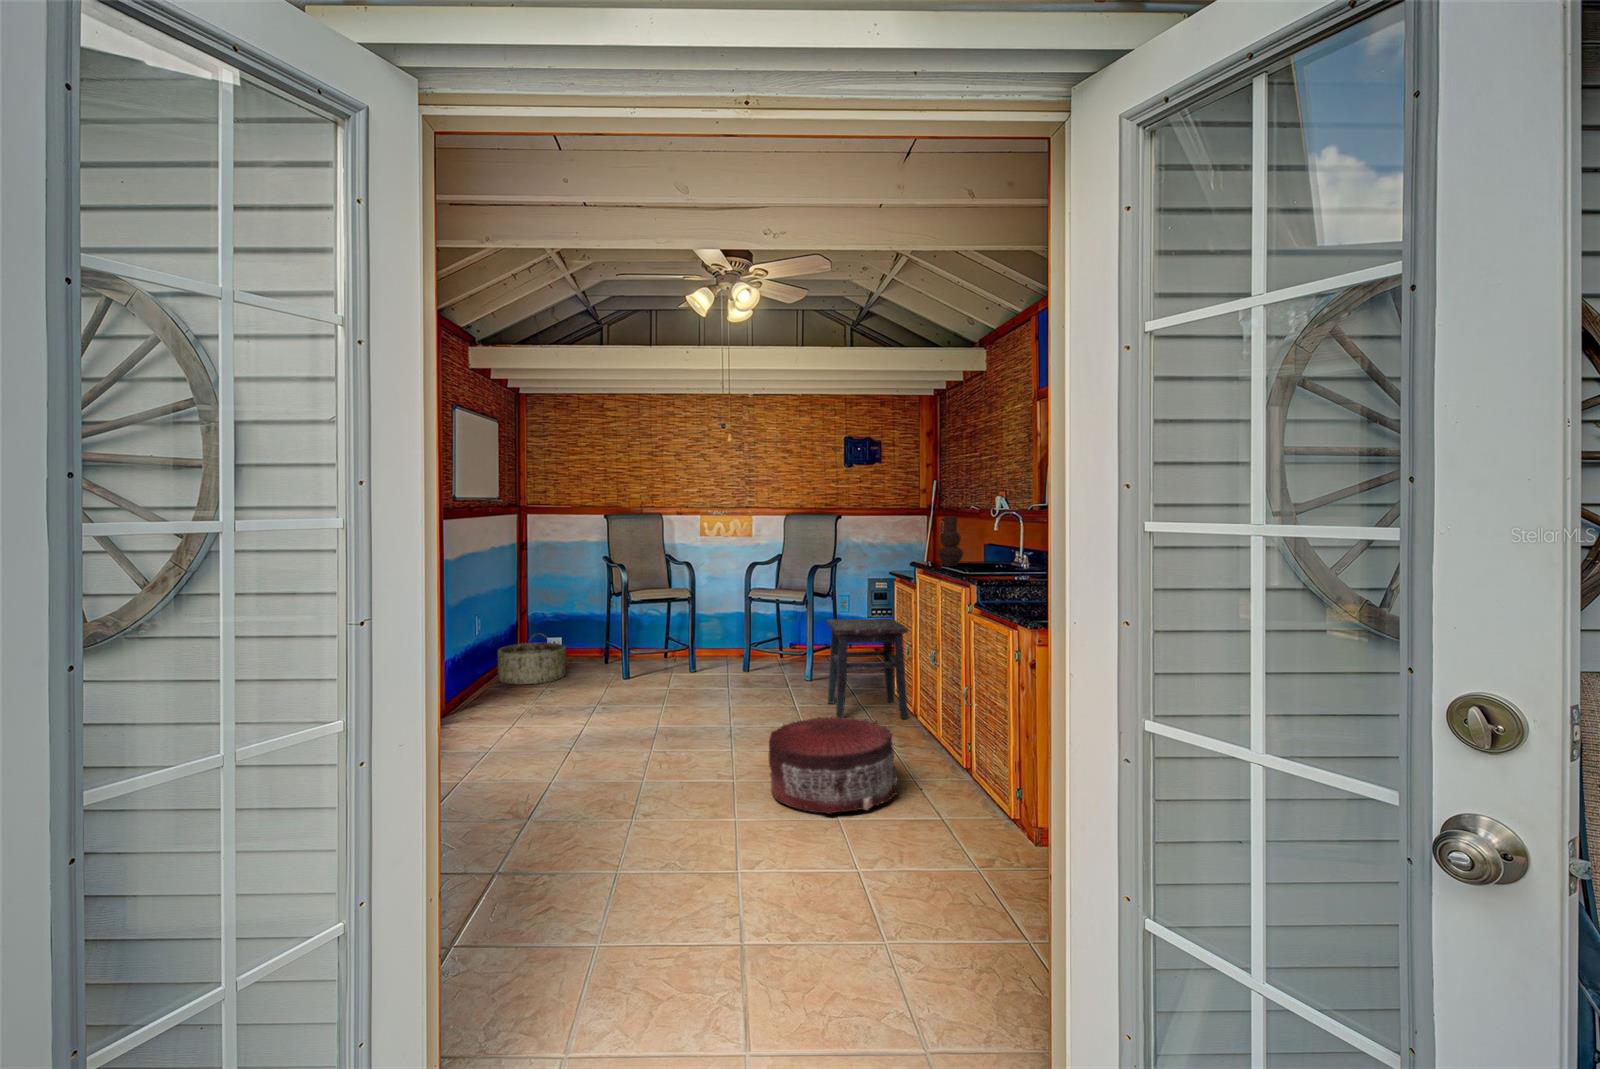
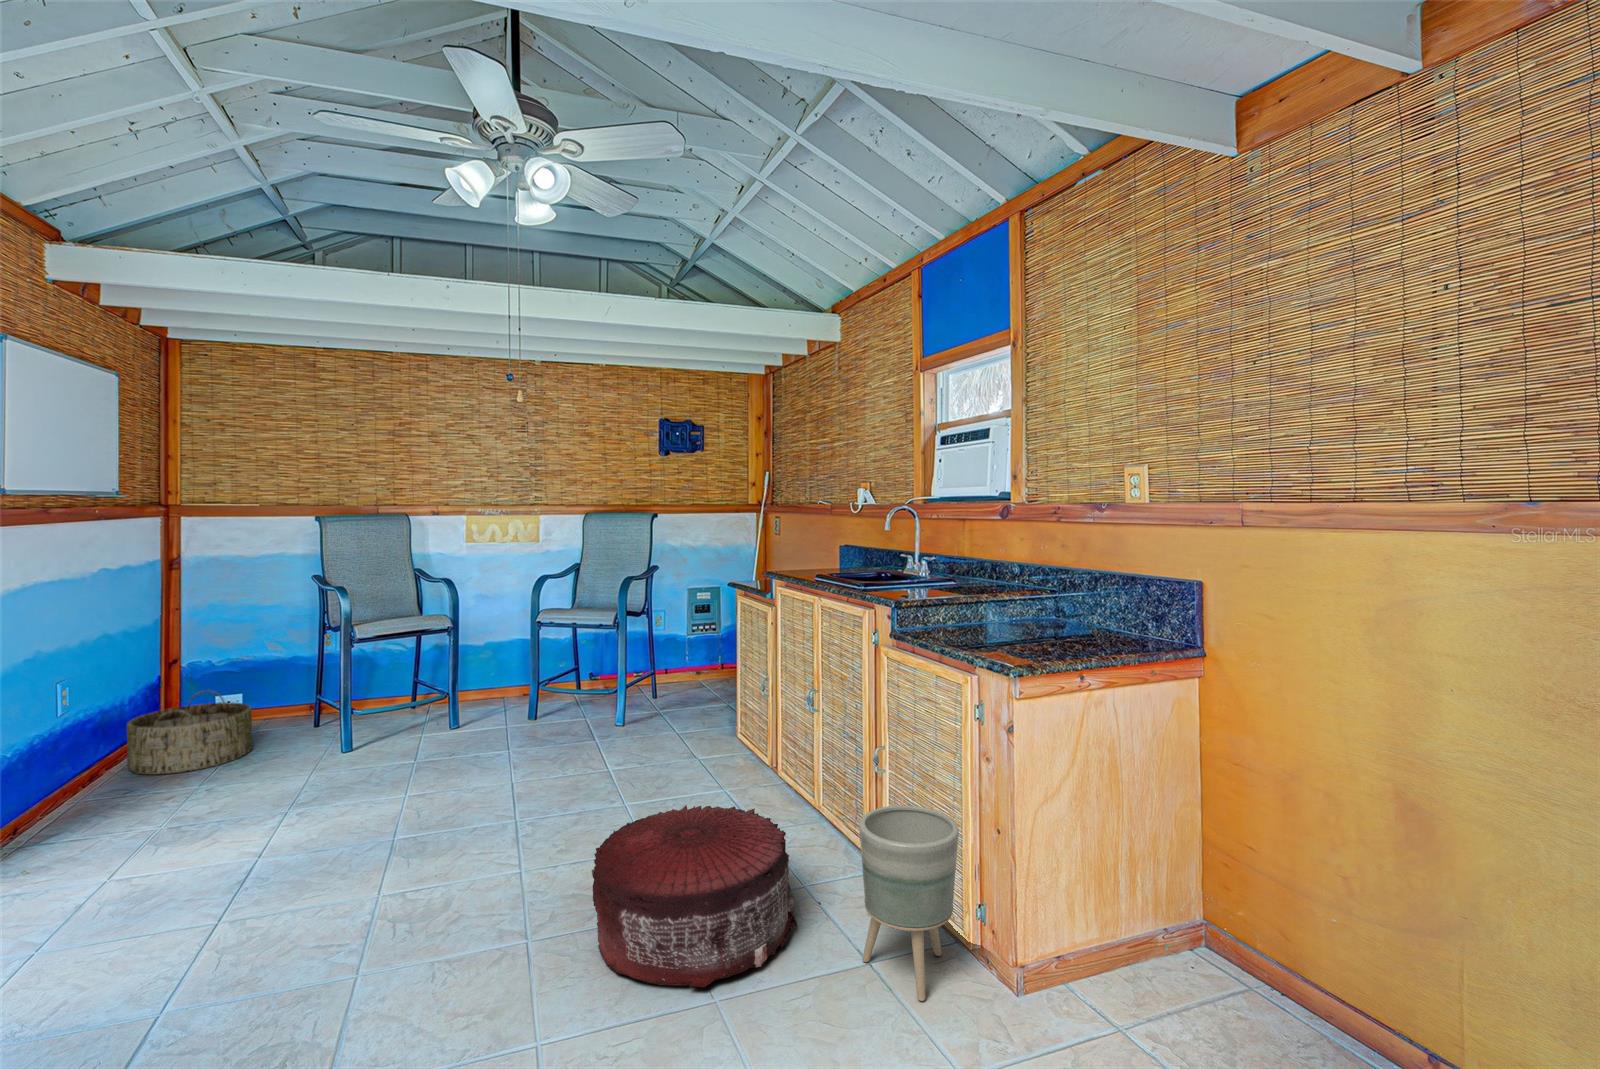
vase: present [938,516,963,566] -> none [800,513,833,577]
side table: present [827,619,908,719] -> none [652,646,766,792]
planter: none [932,718,999,838] -> present [859,805,959,1001]

